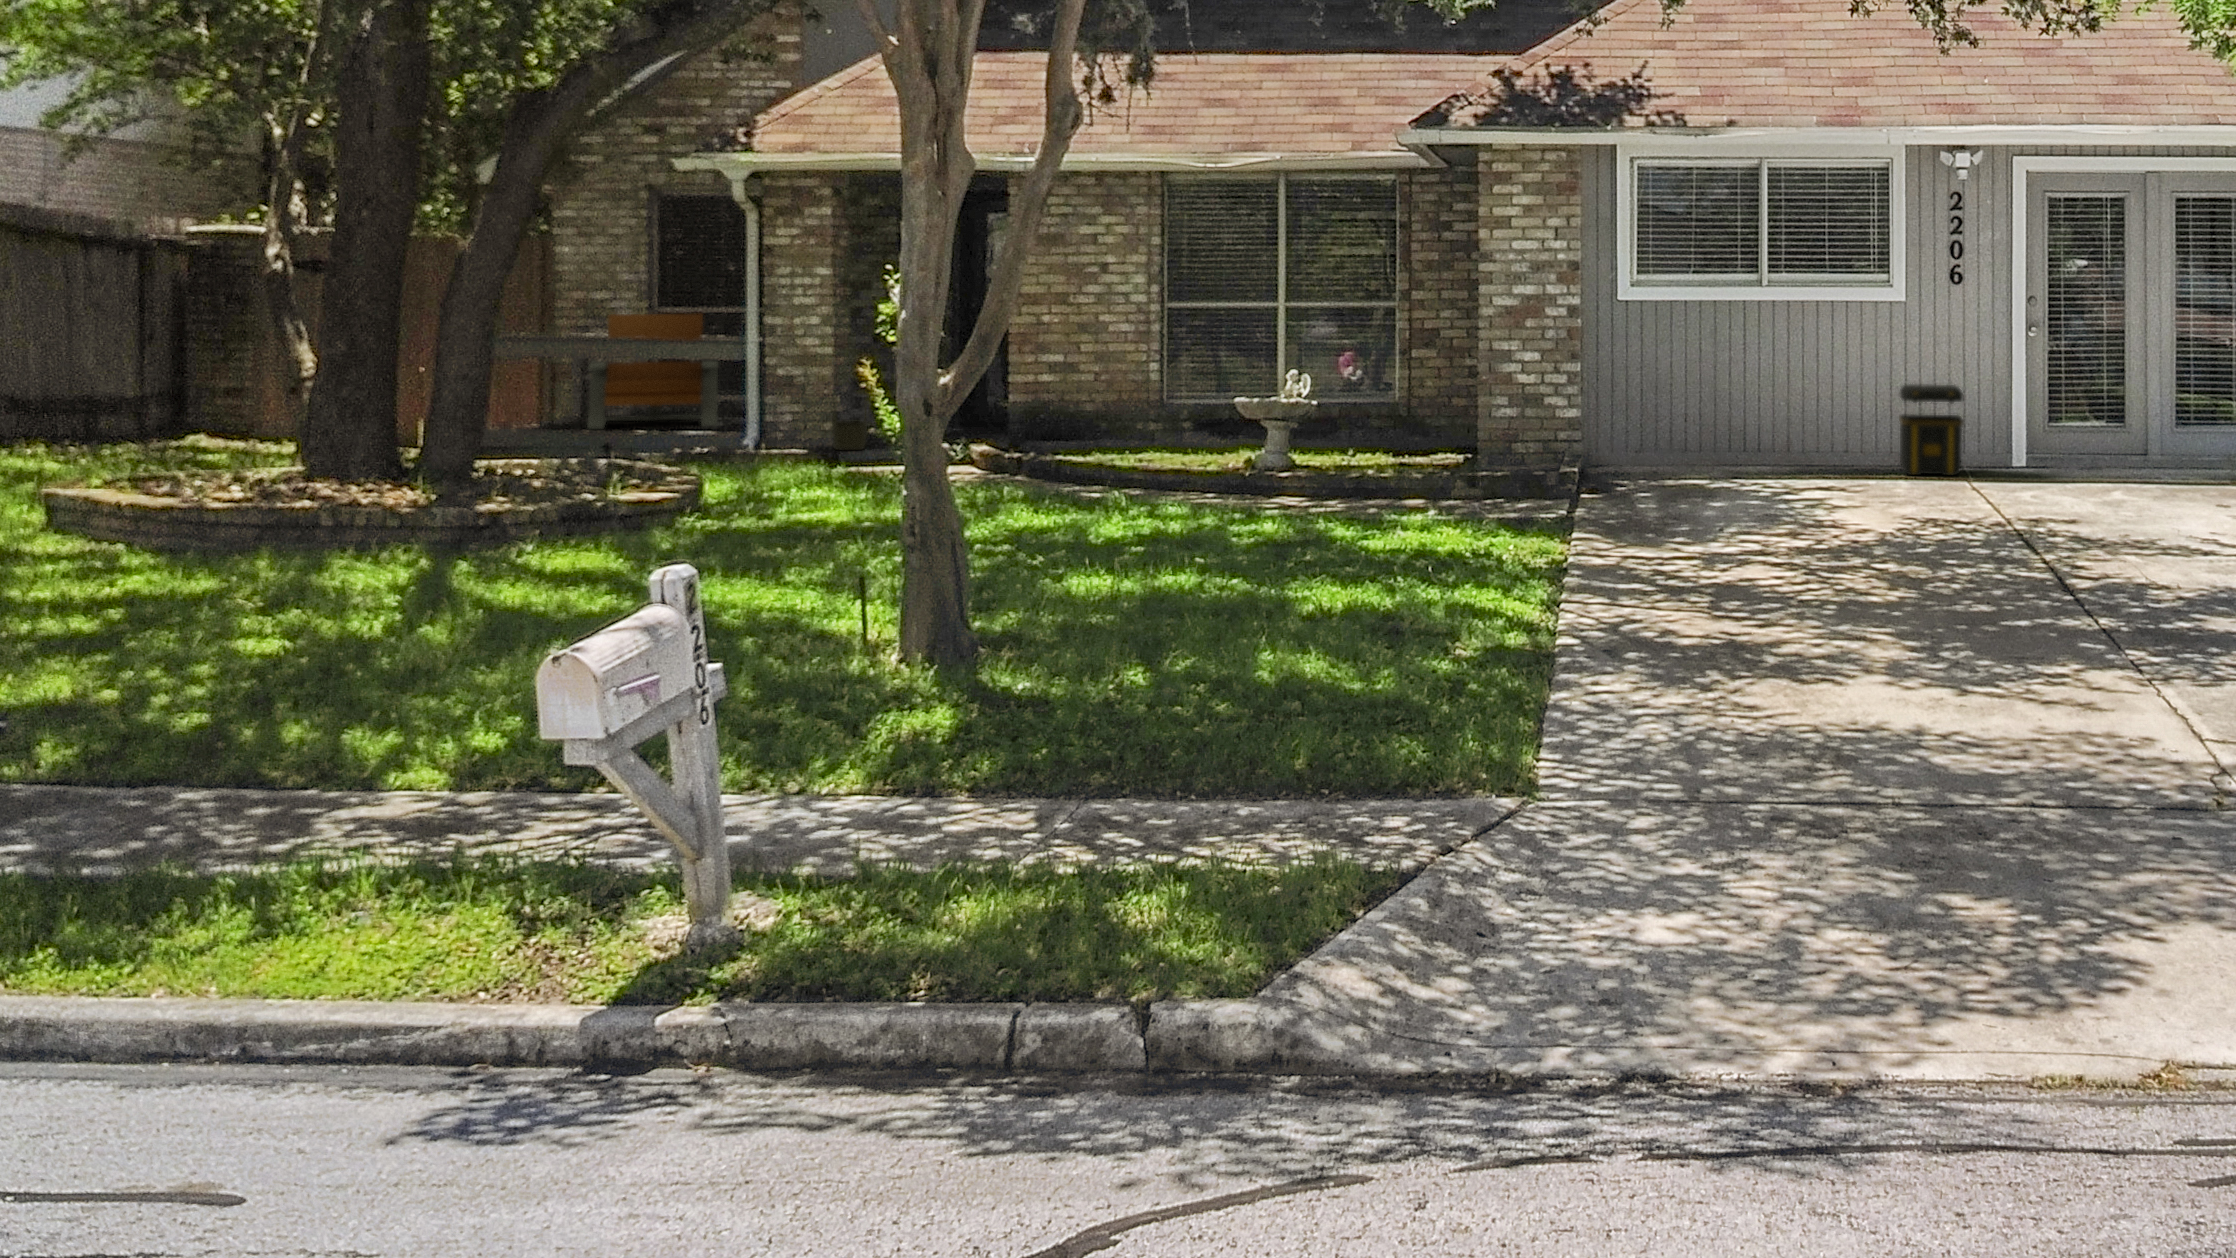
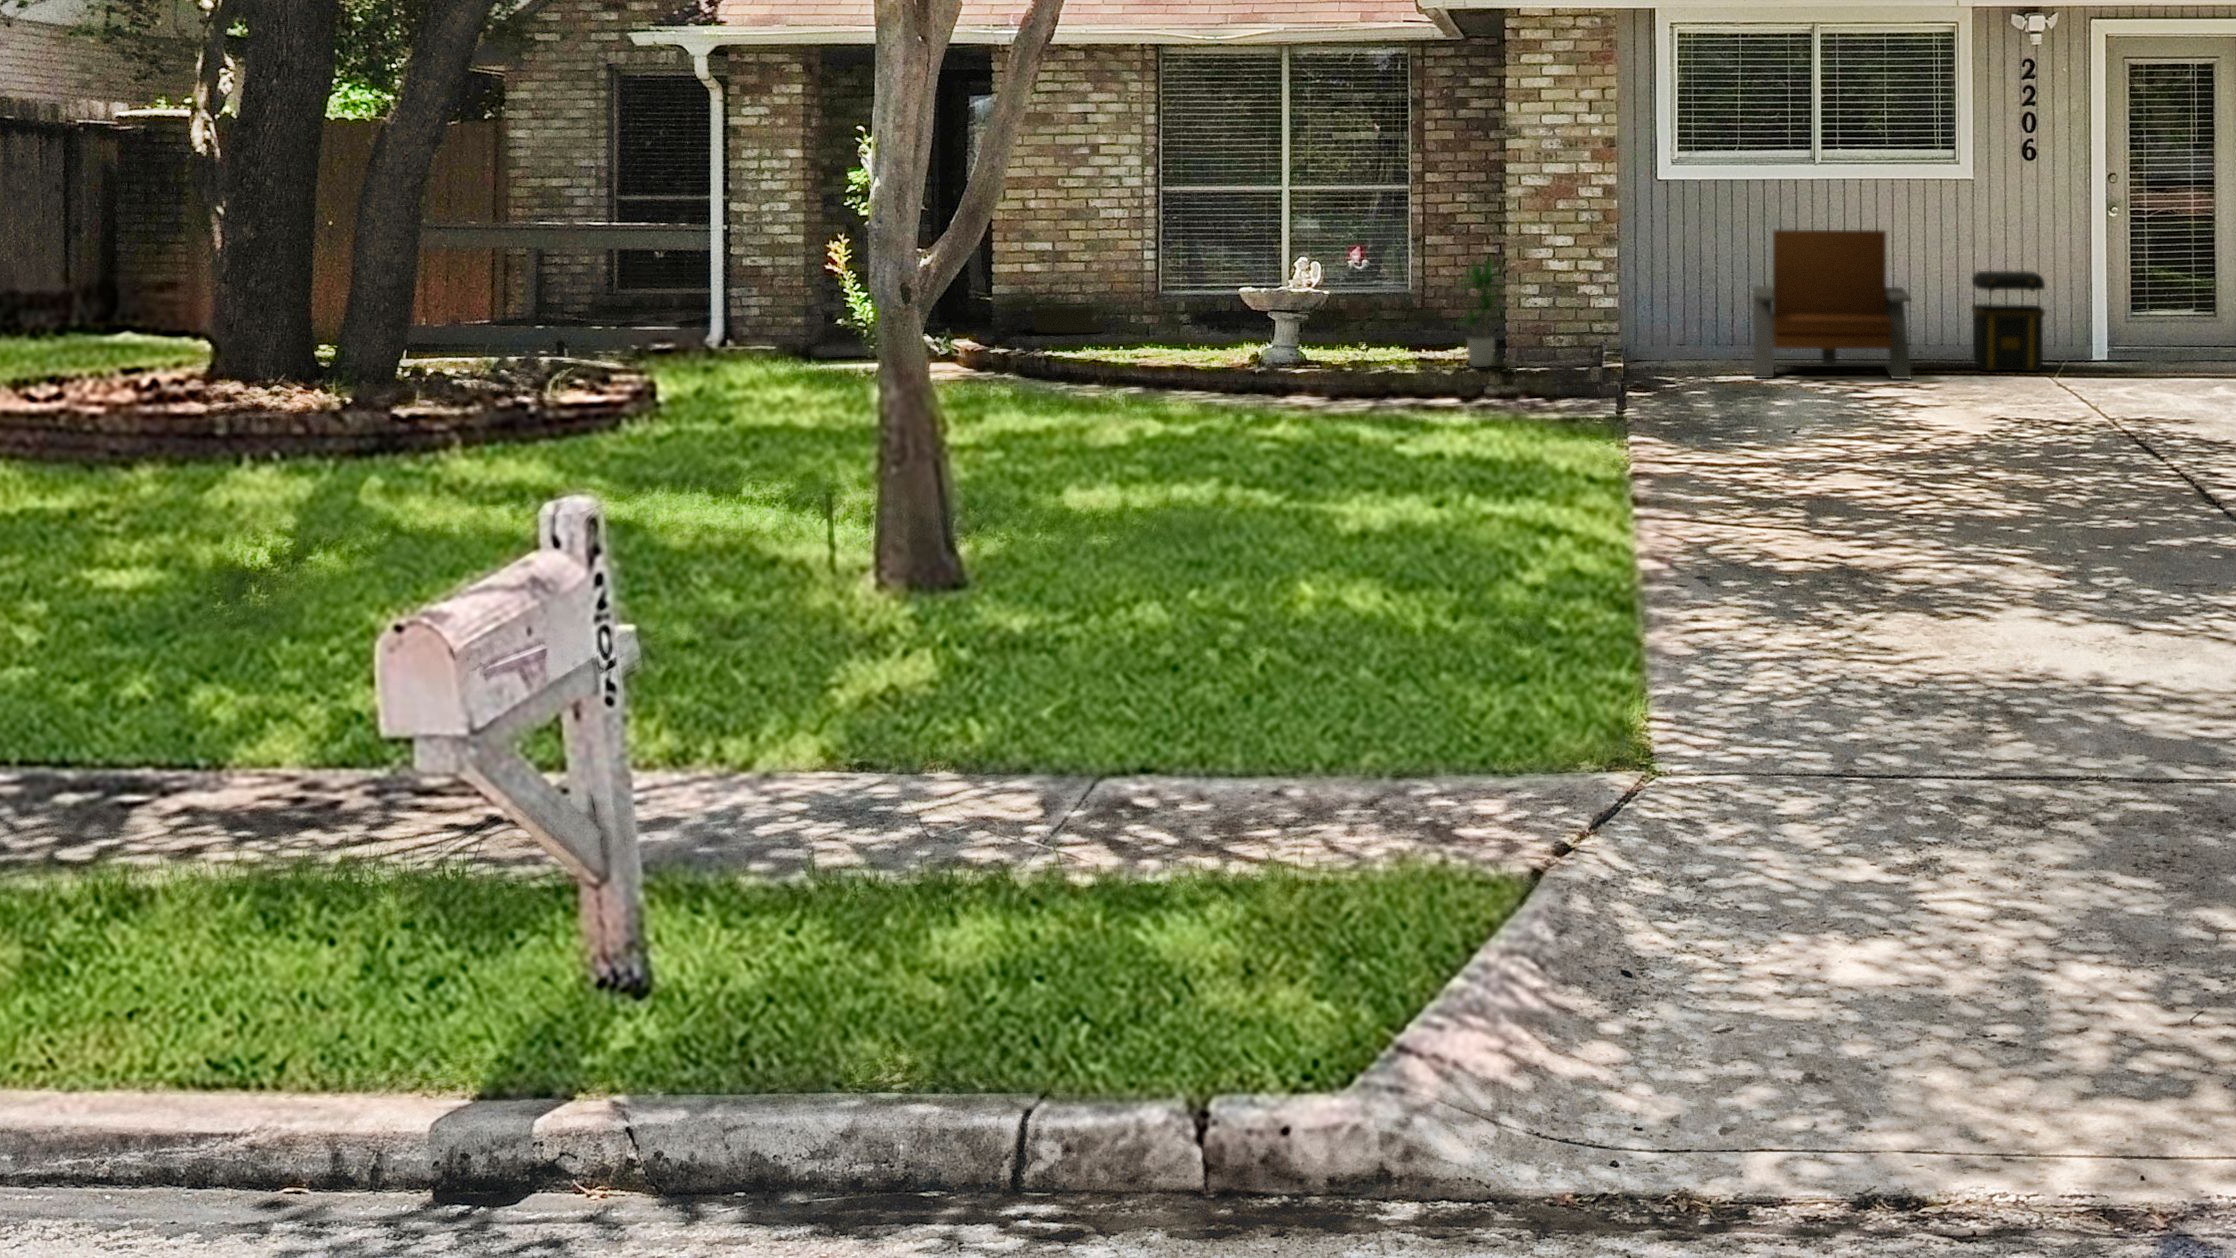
lounge chair: present [588,313,718,429] -> present [1752,230,1911,379]
potted plant: none [1425,366,1487,470] -> present [1463,259,1504,367]
basket: present [832,401,867,450] -> present [1032,277,1104,334]

